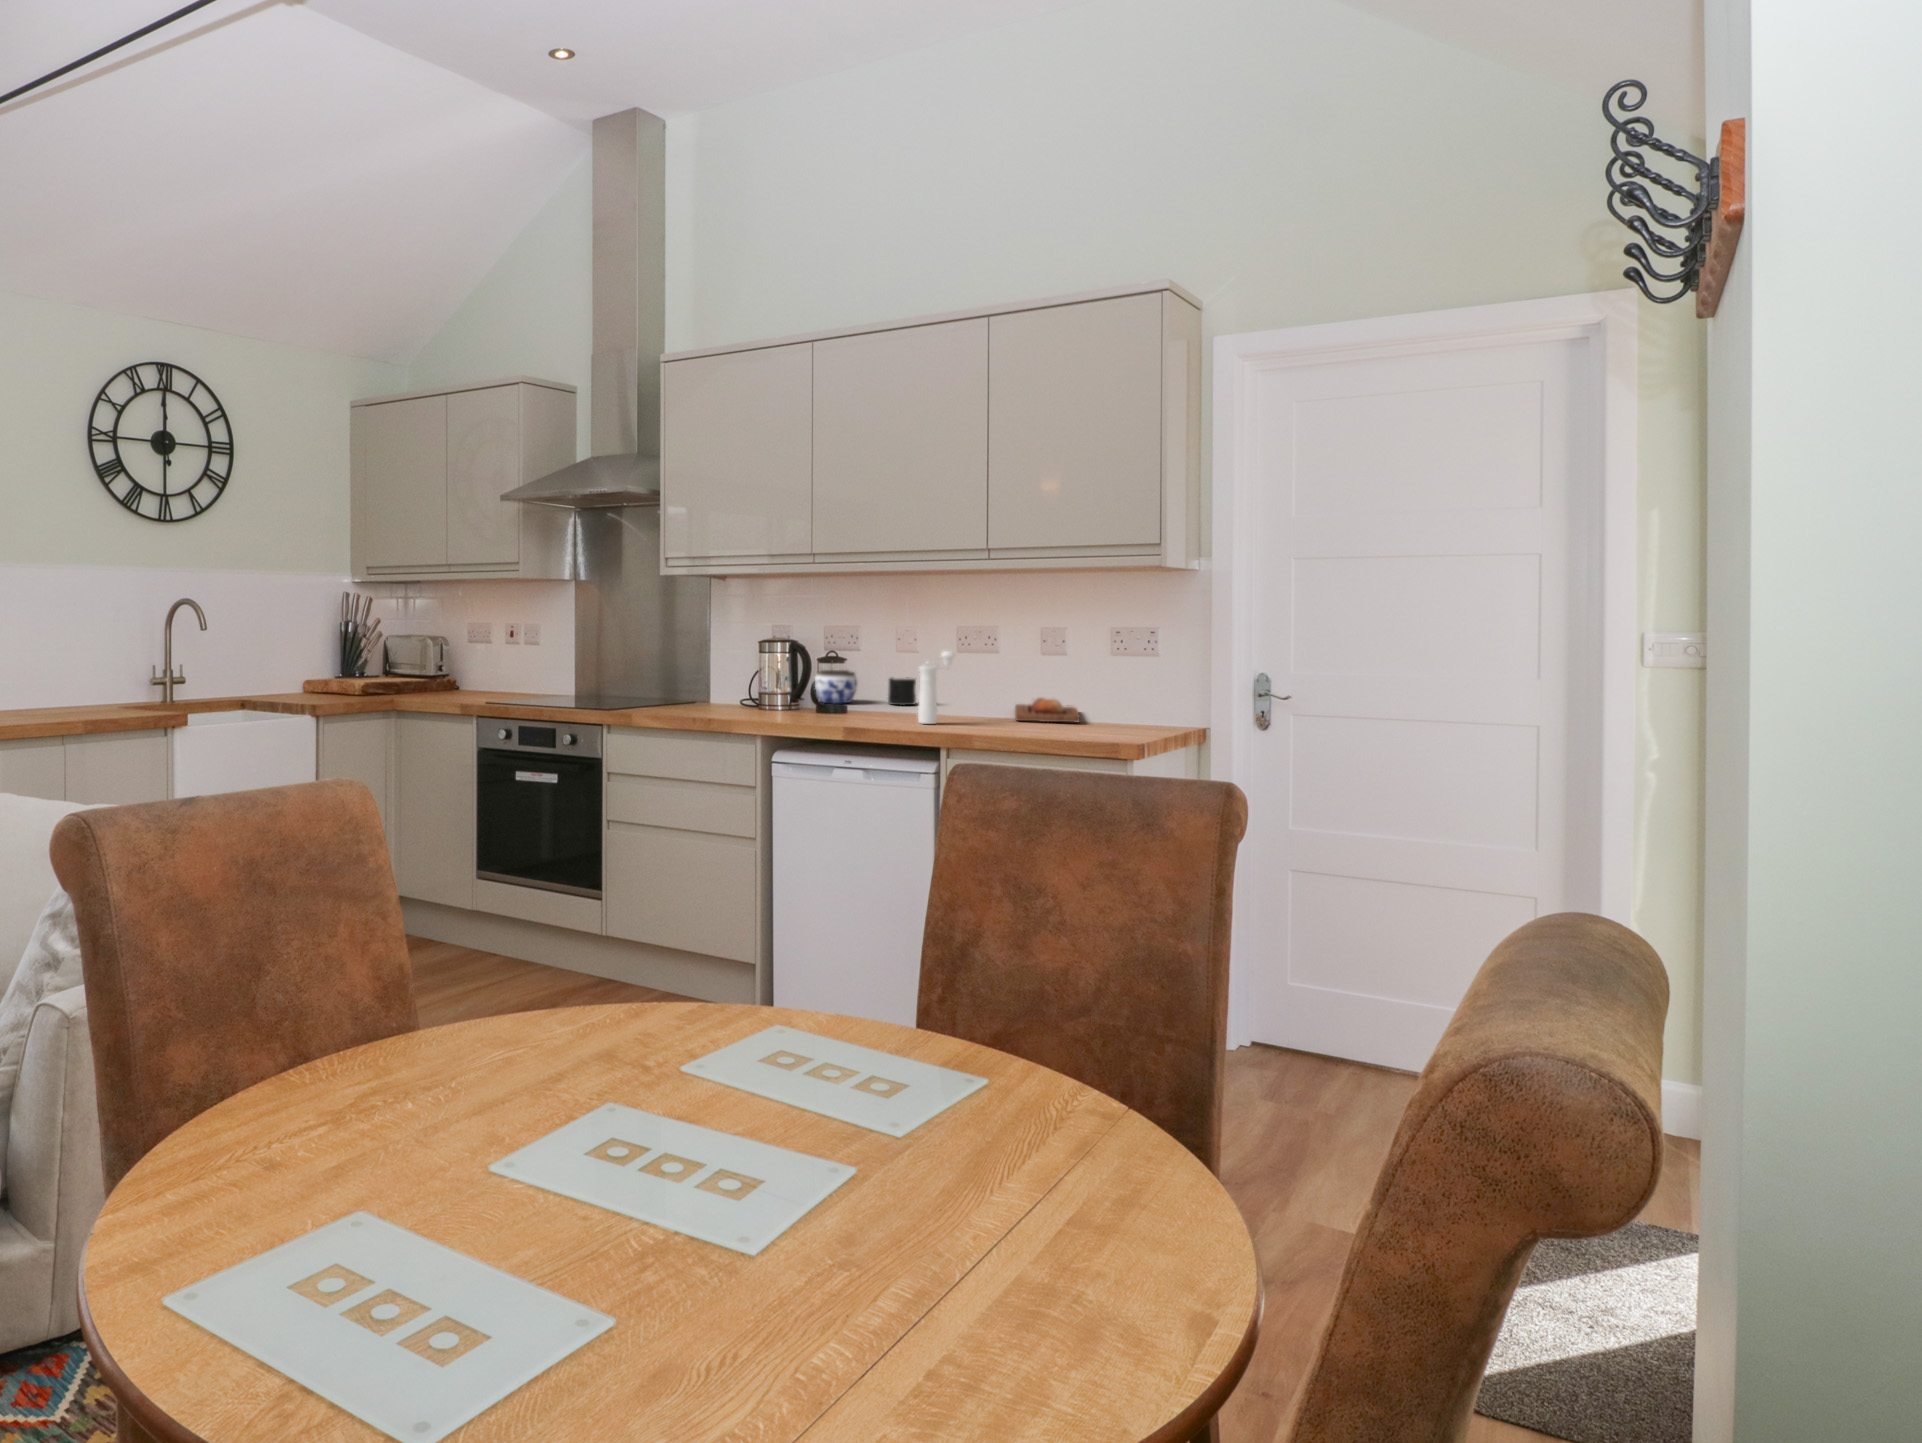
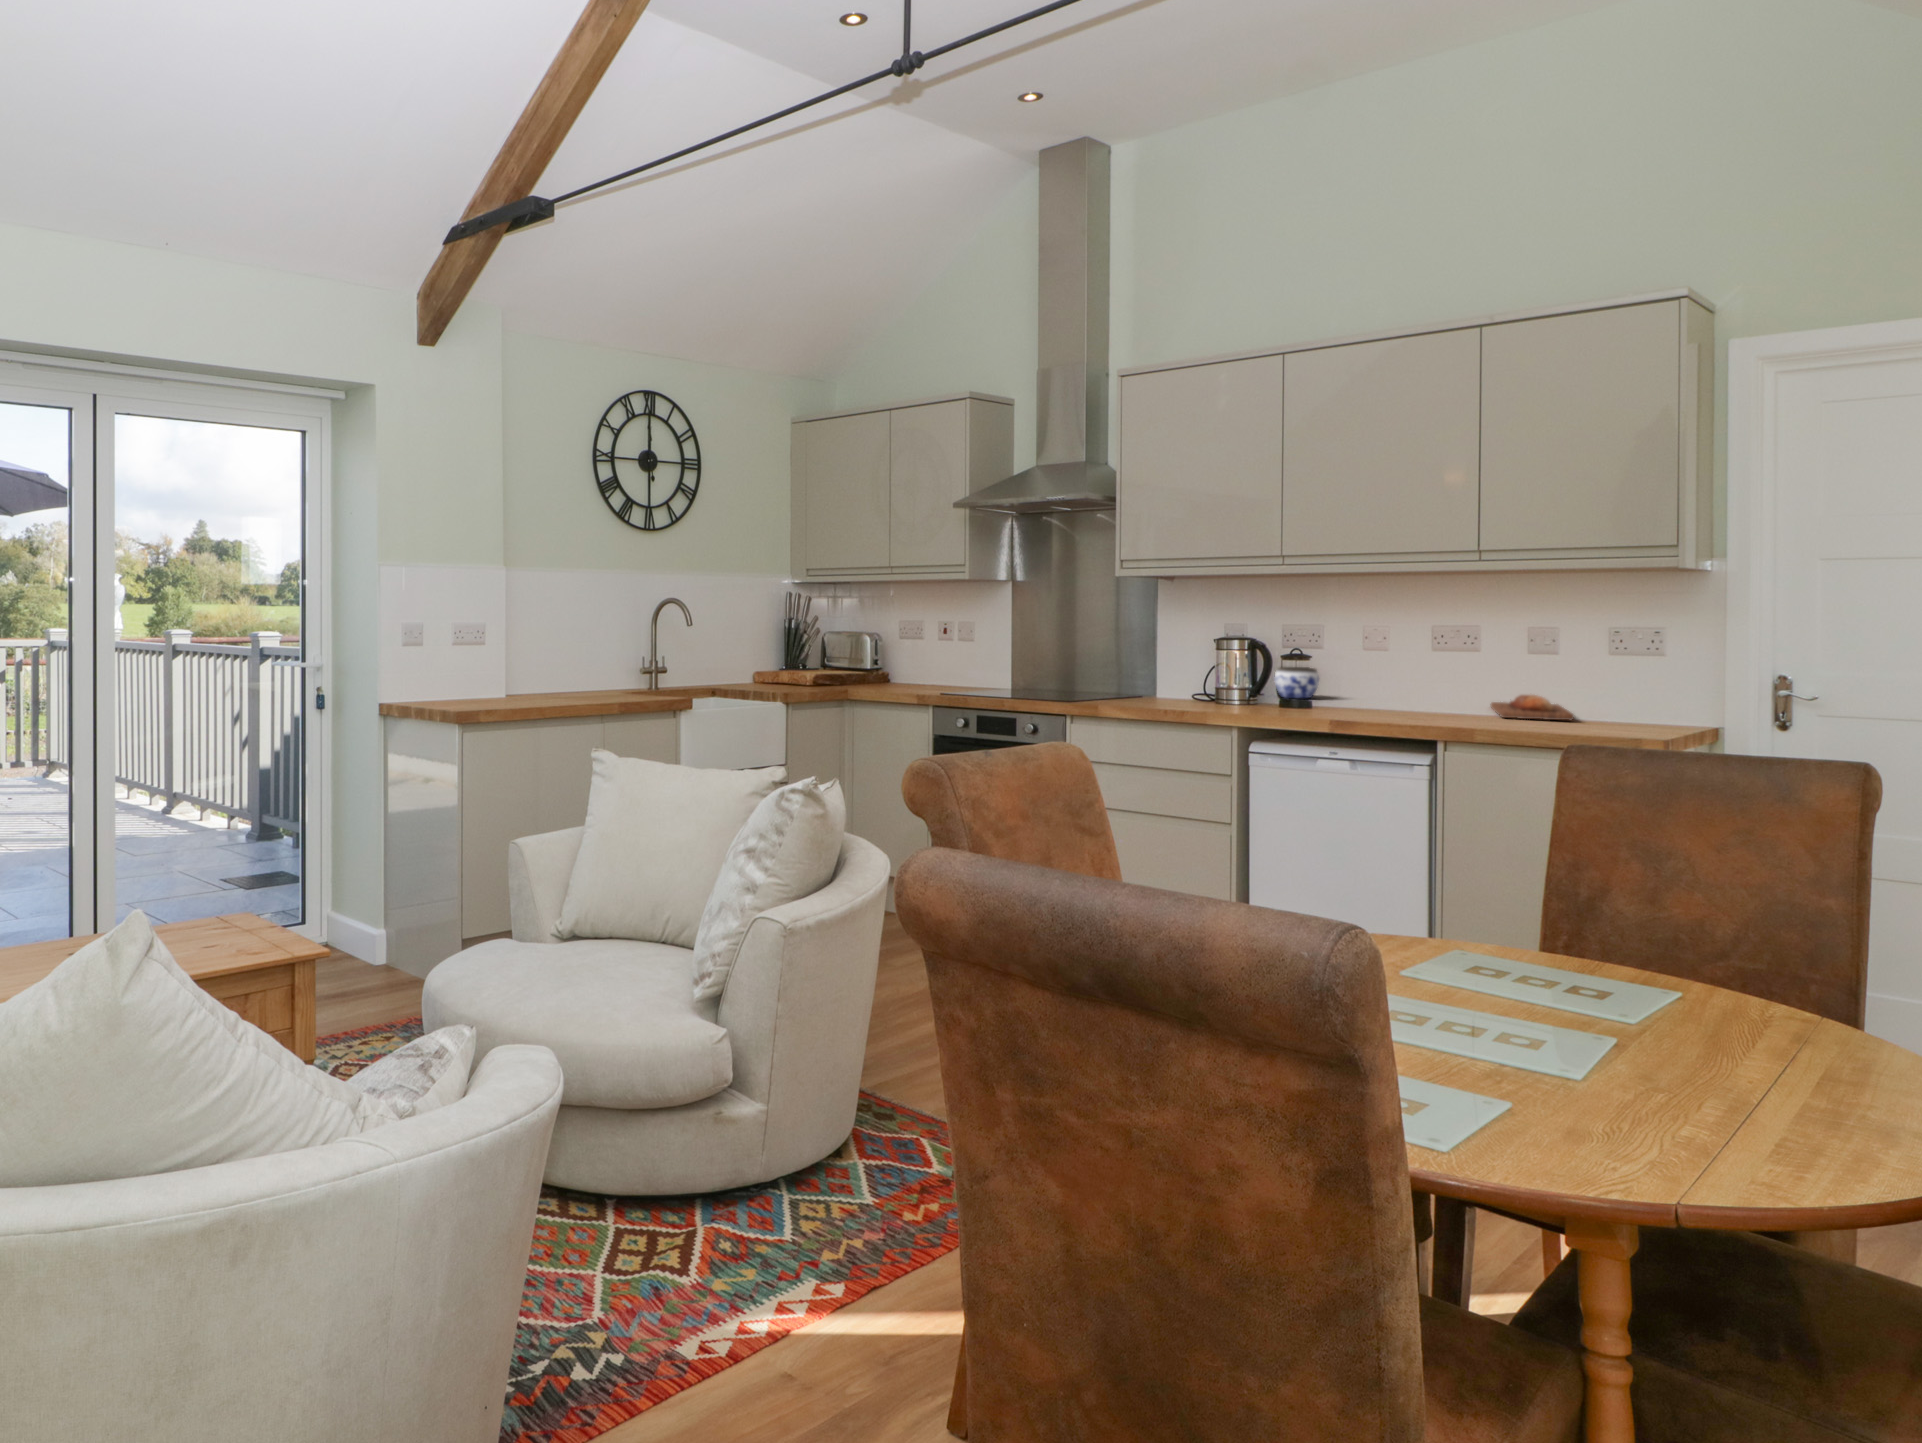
pepper mill: present [918,651,955,724] -> none [1400,649,1438,719]
mug: present [888,678,916,705] -> none [1352,674,1382,701]

